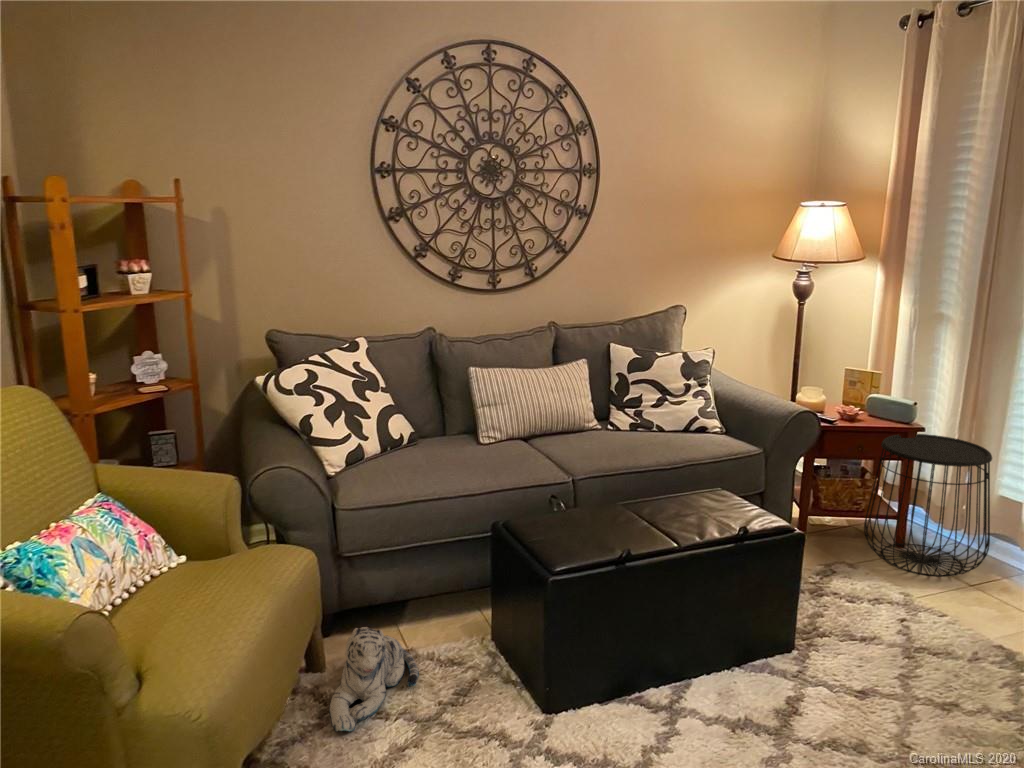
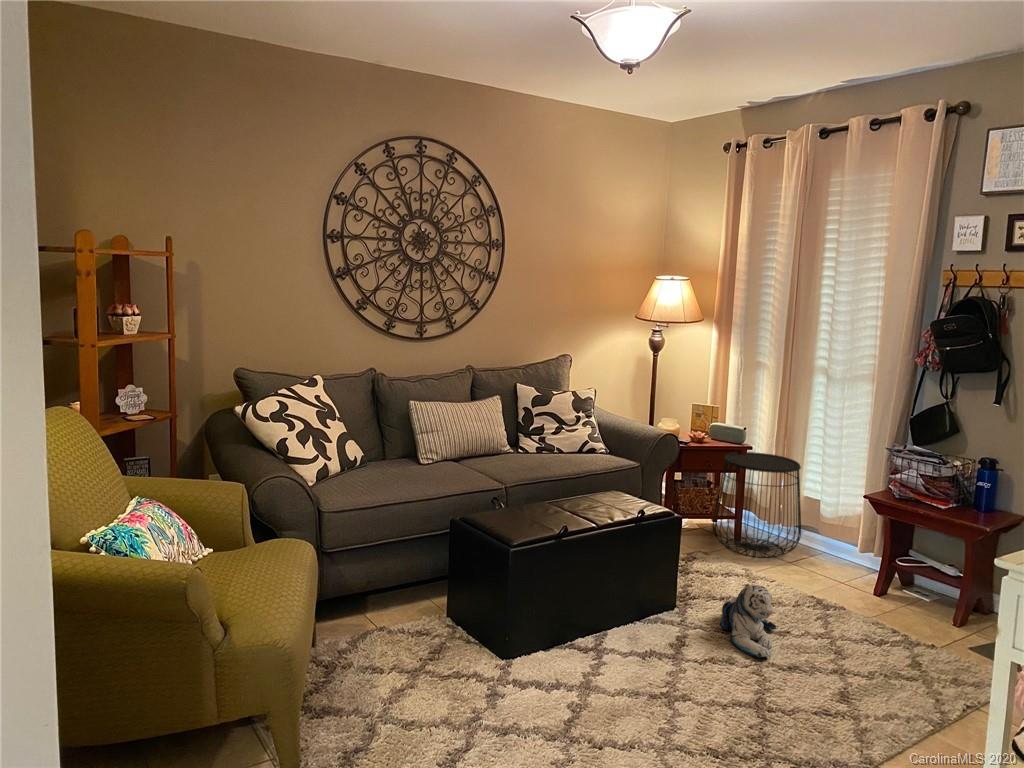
plush toy: present [330,627,419,731] -> present [720,585,776,658]

